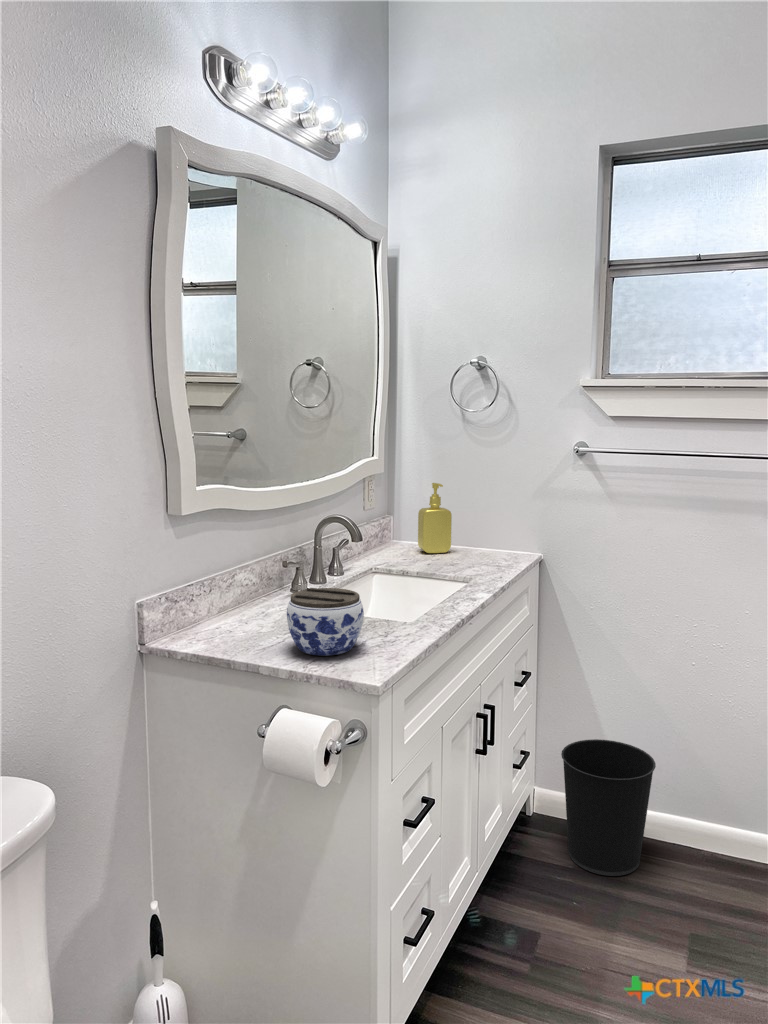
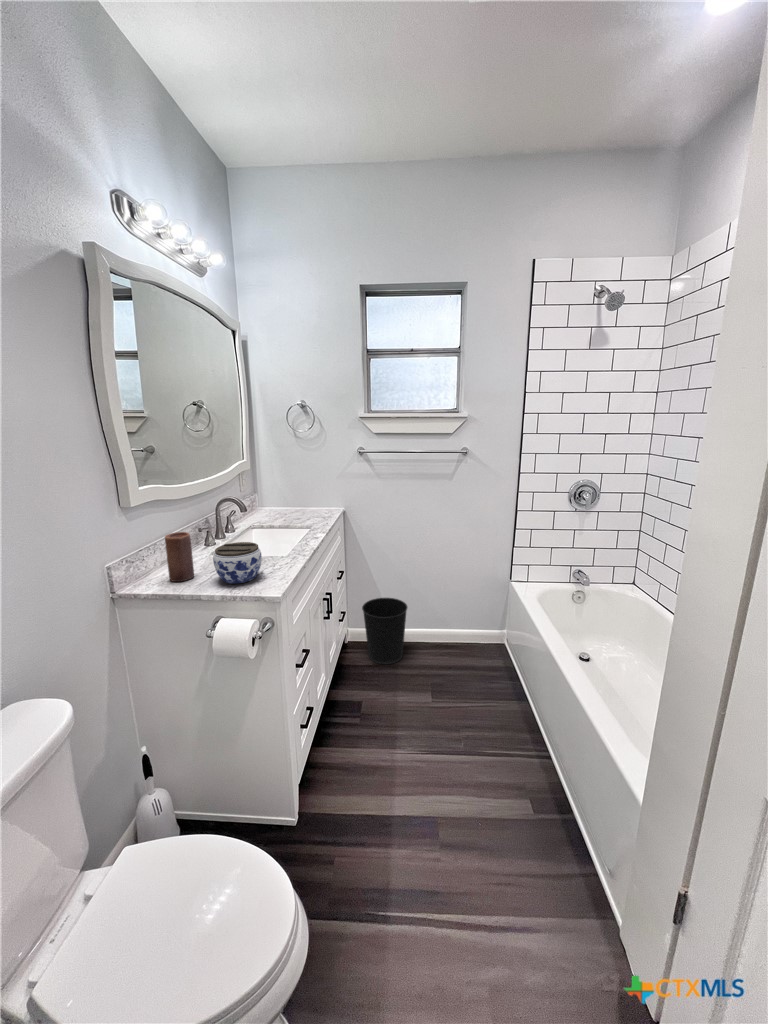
soap dispenser: present [418,483,452,553] -> none [274,473,294,513]
candle: none [222,561,259,641] -> present [165,532,194,582]

